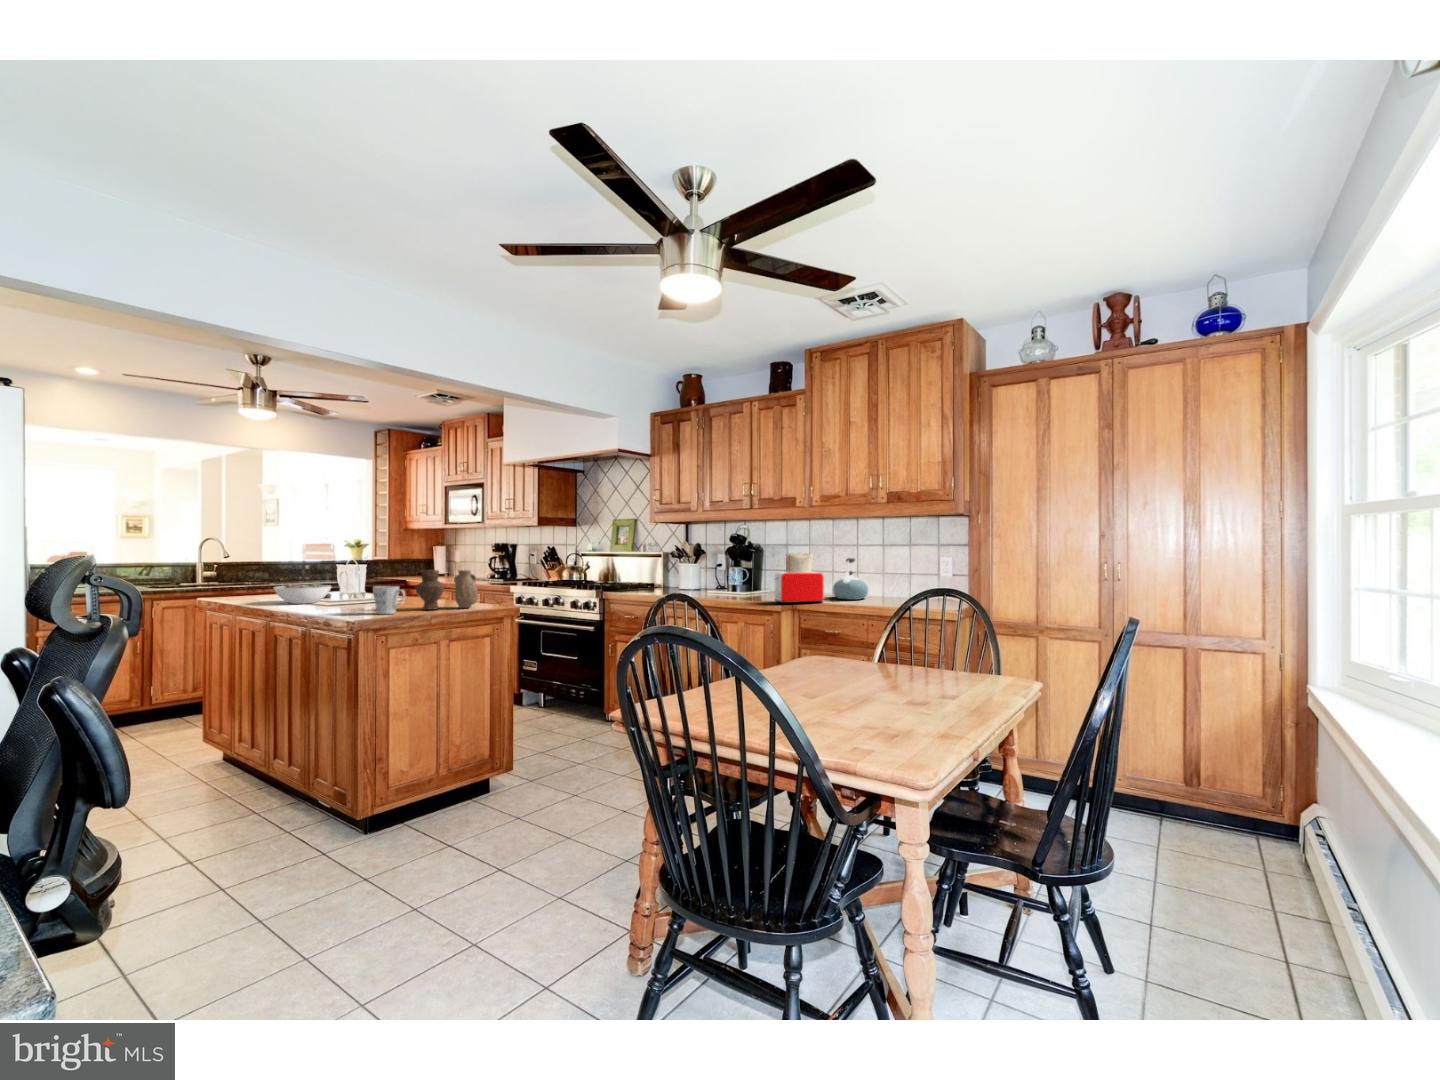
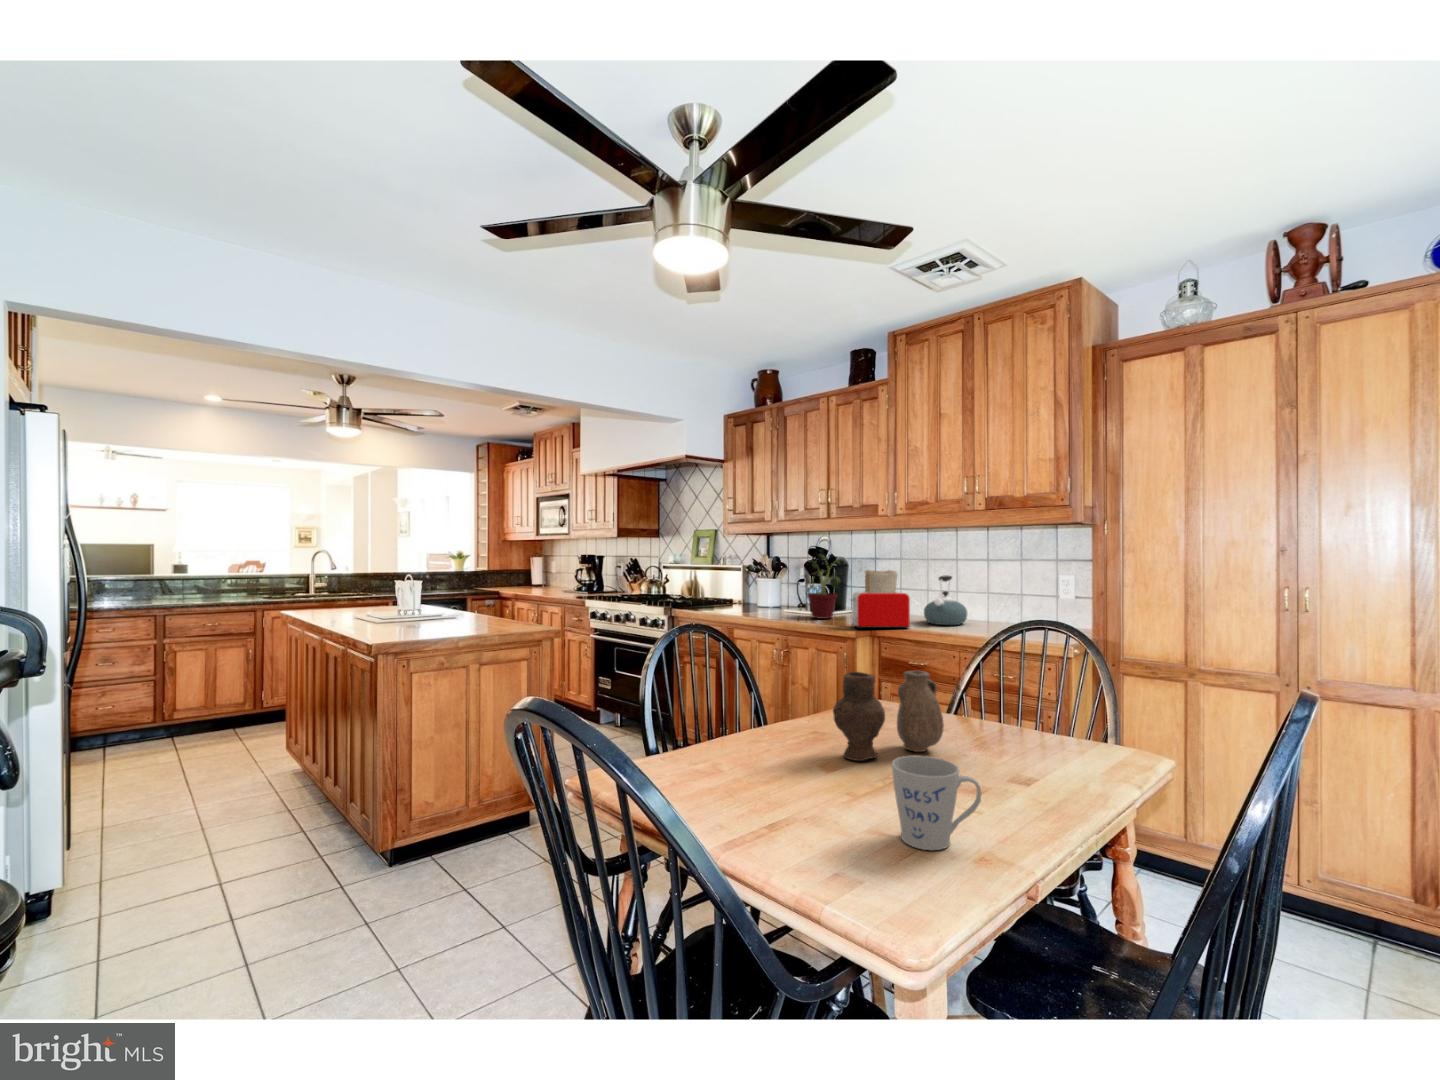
potted plant: none [727,540,765,597] -> present [804,554,840,619]
vase: present [416,570,478,610] -> present [833,671,944,761]
bowl: present [274,583,331,604] -> none [332,598,388,620]
mug: present [373,586,405,614] -> present [892,755,982,850]

